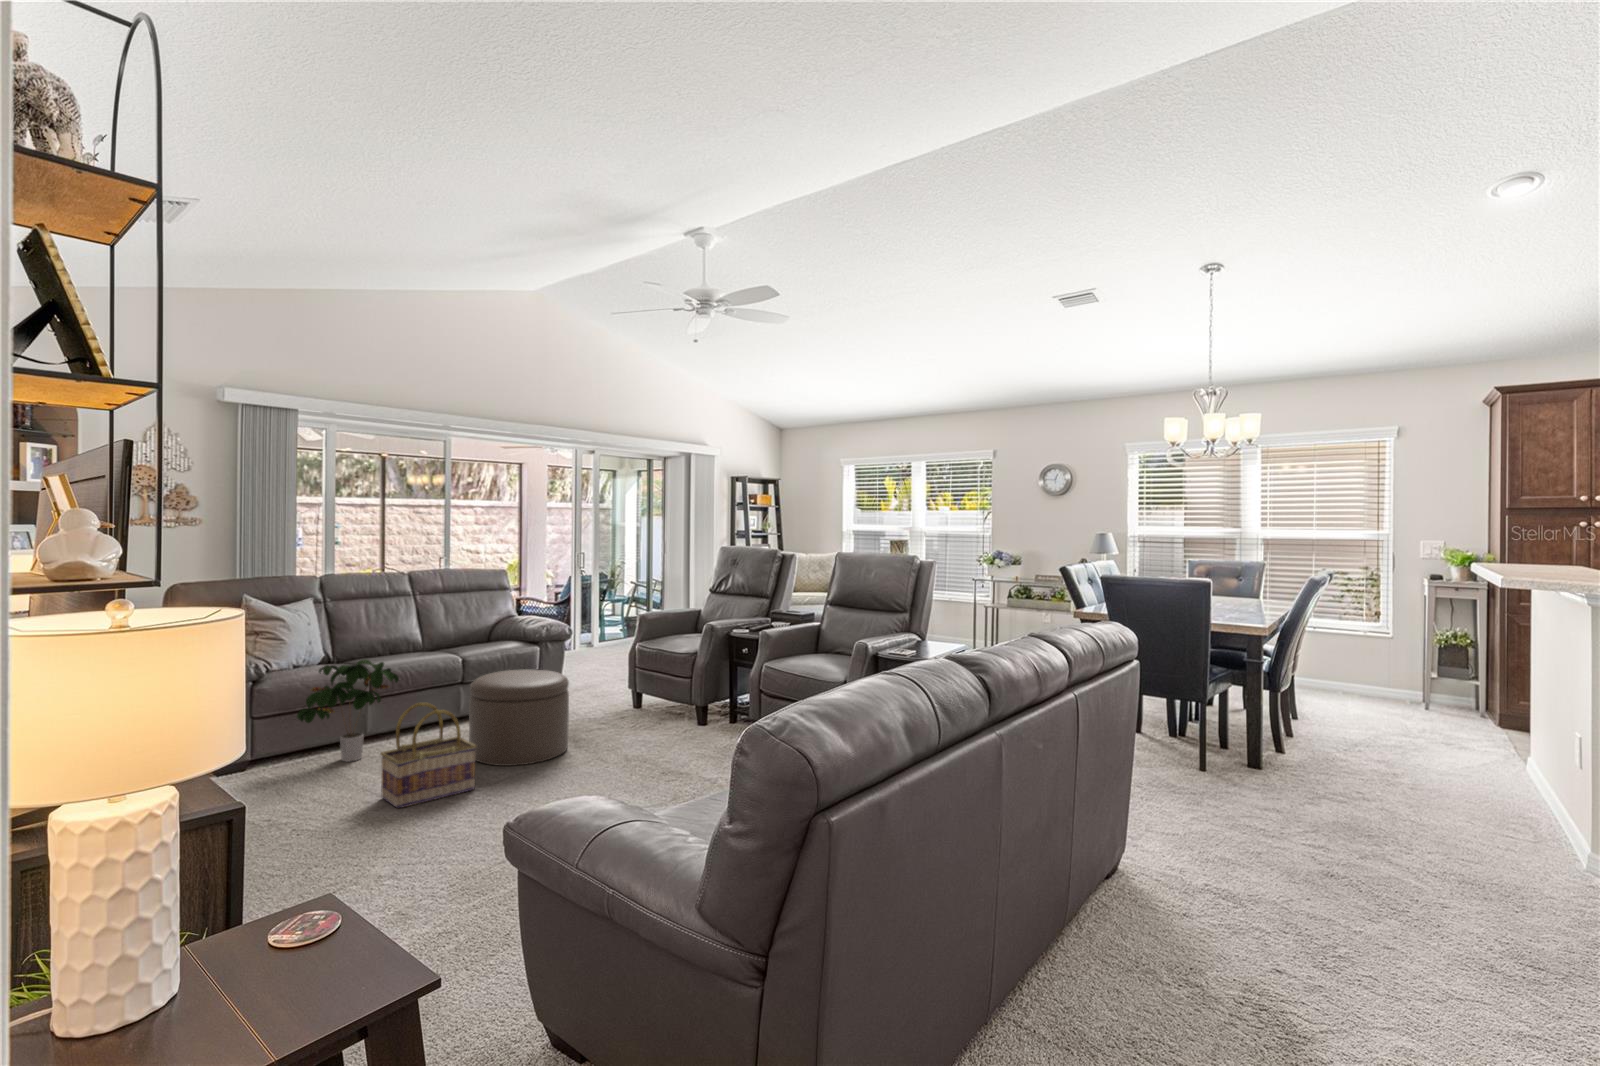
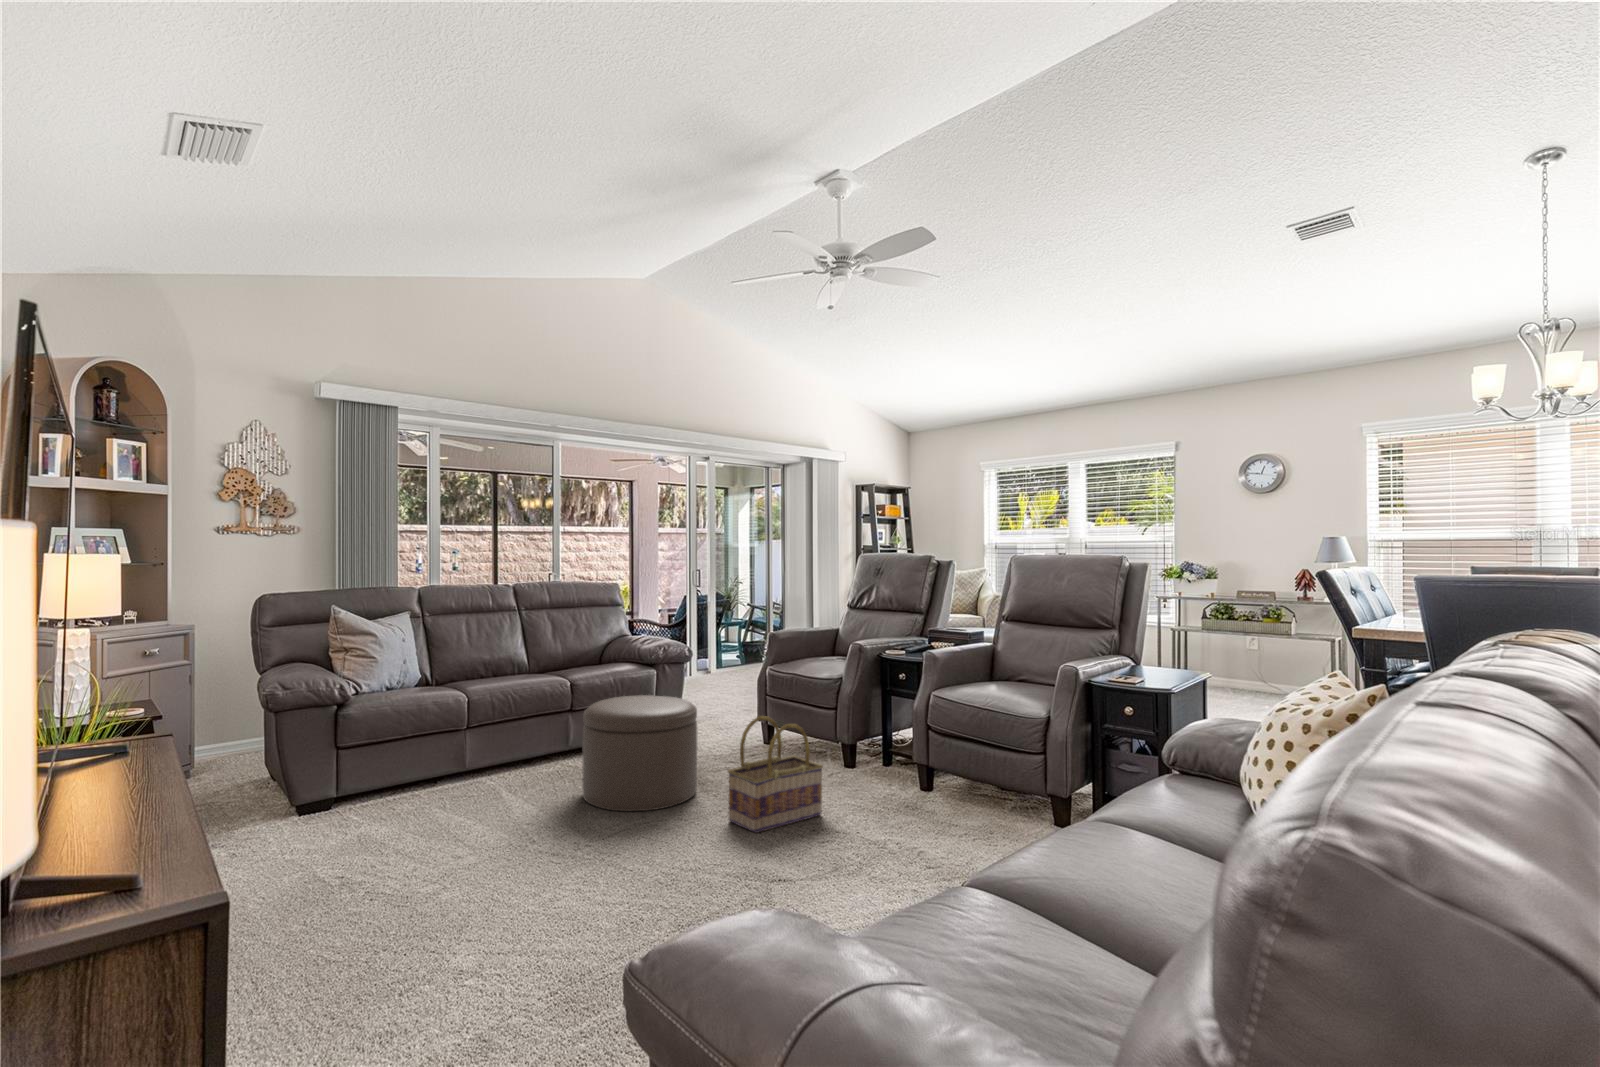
potted plant: present [297,659,399,762] -> none [389,681,503,802]
basket: present [381,703,477,809] -> present [728,716,823,833]

